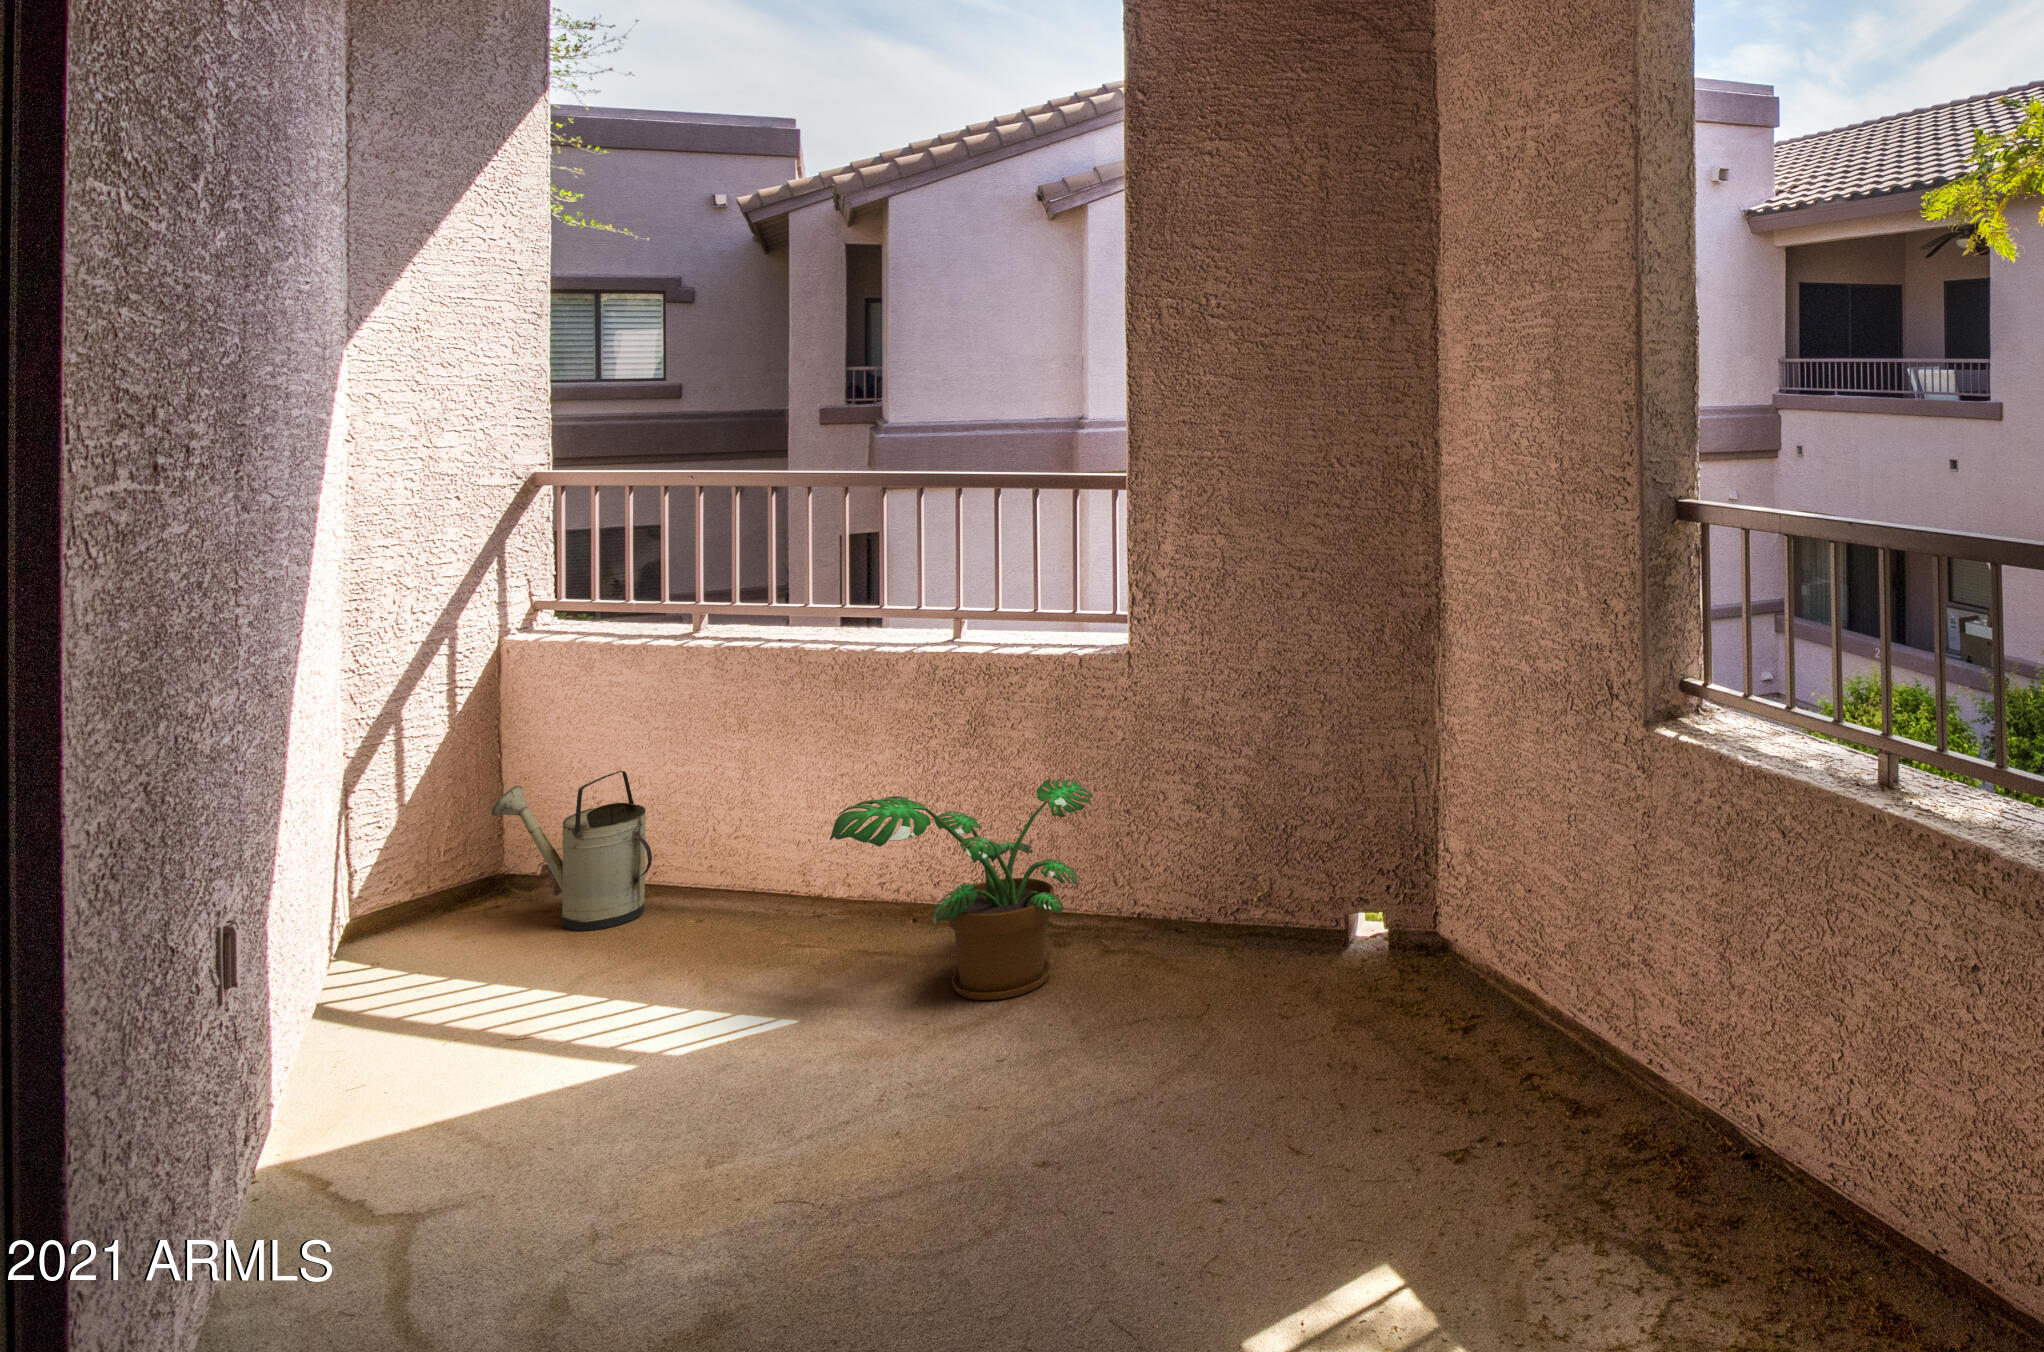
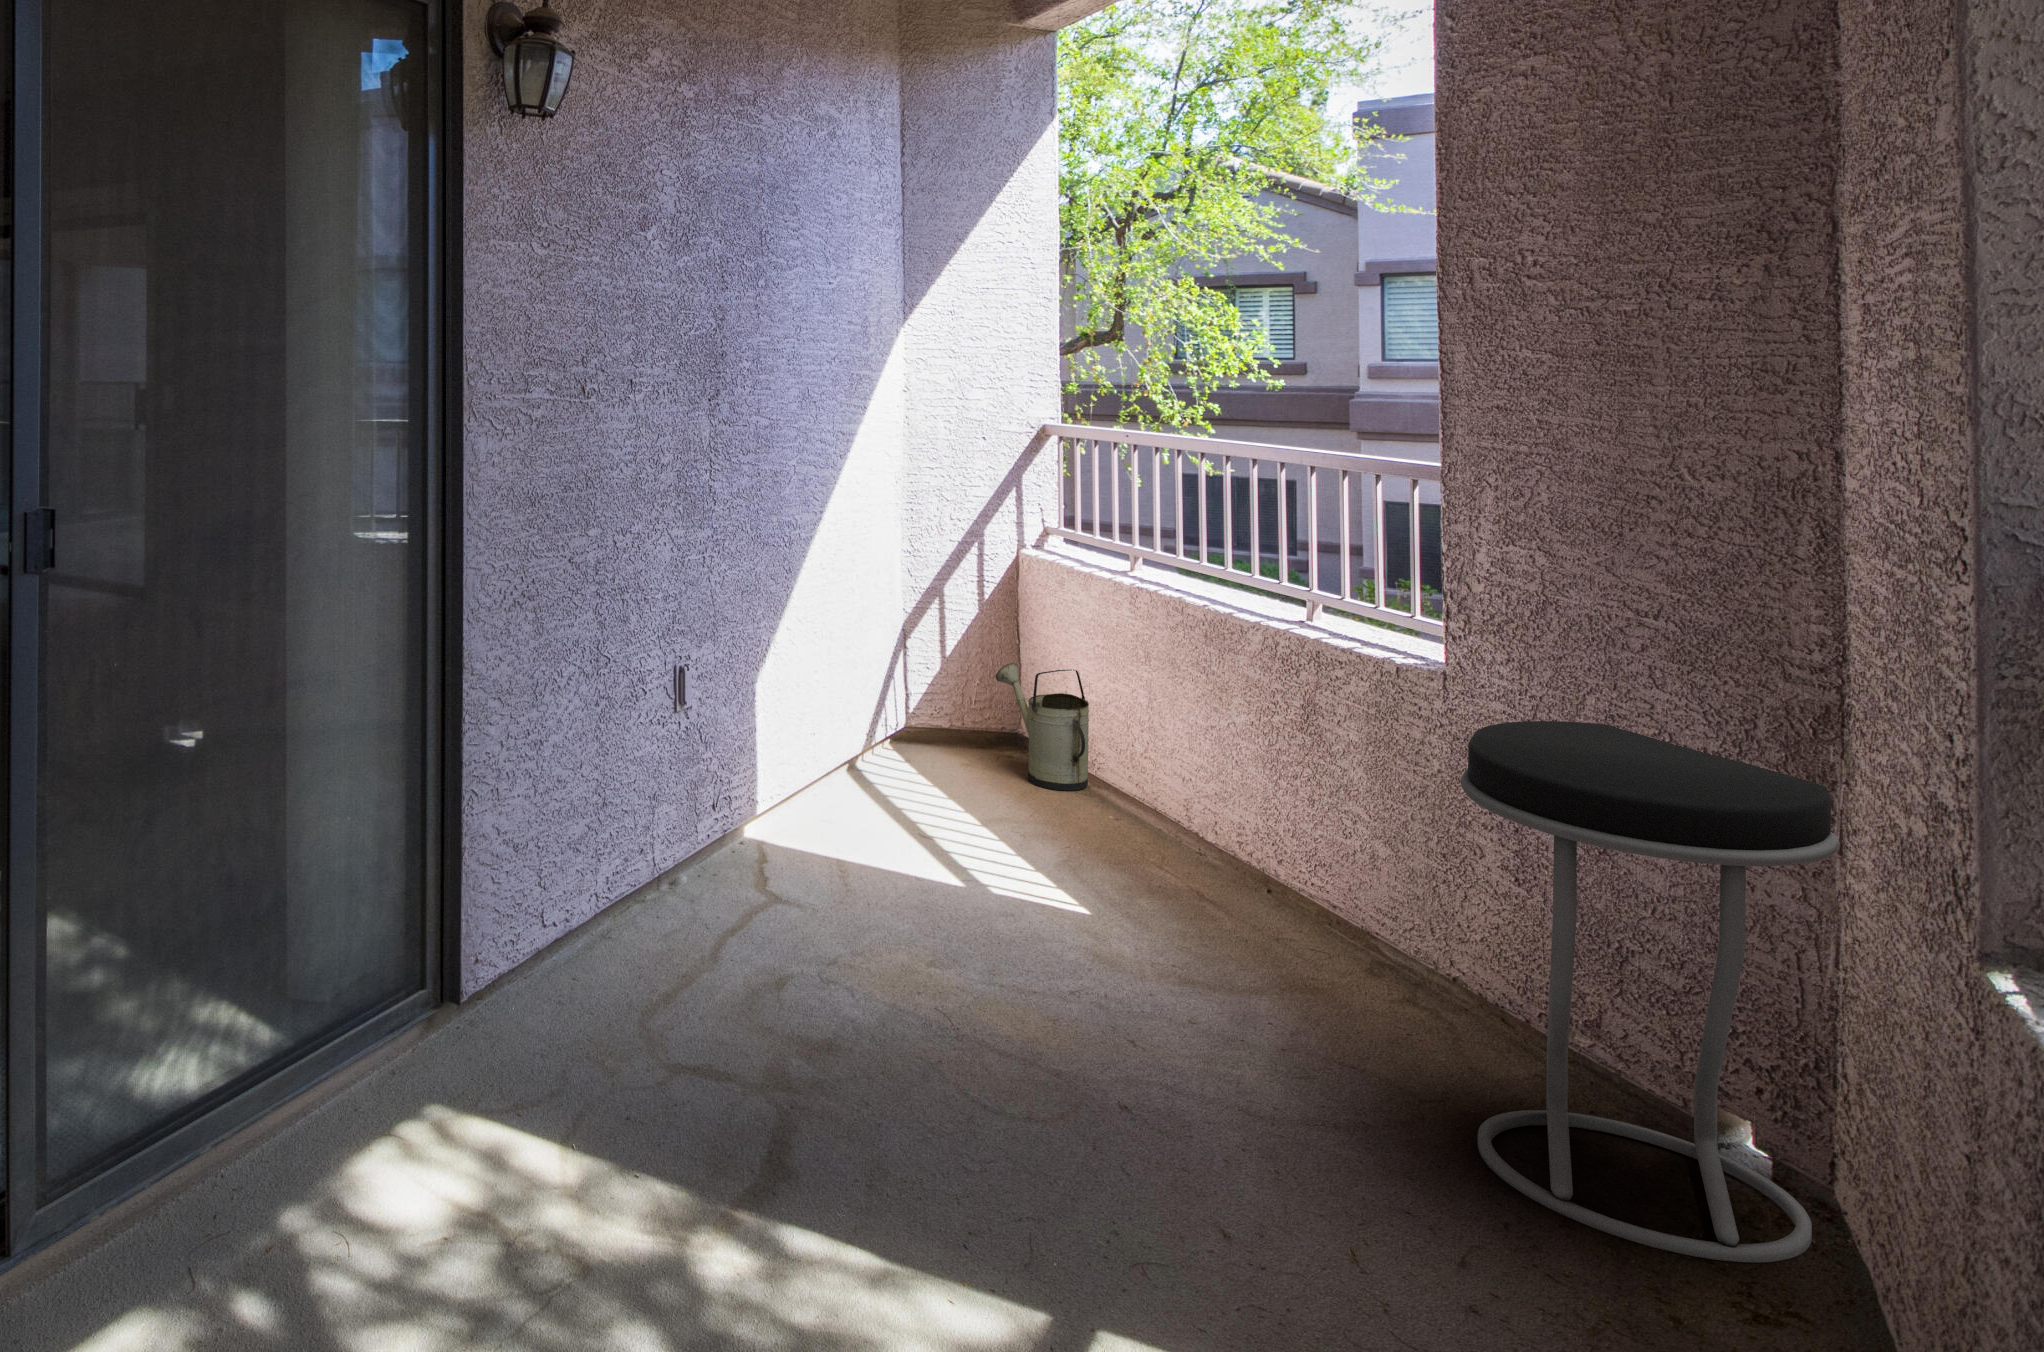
stool: none [1266,669,1507,1087] -> present [1461,721,1840,1262]
potted plant: present [830,779,1093,1000] -> none [1132,733,1406,962]

